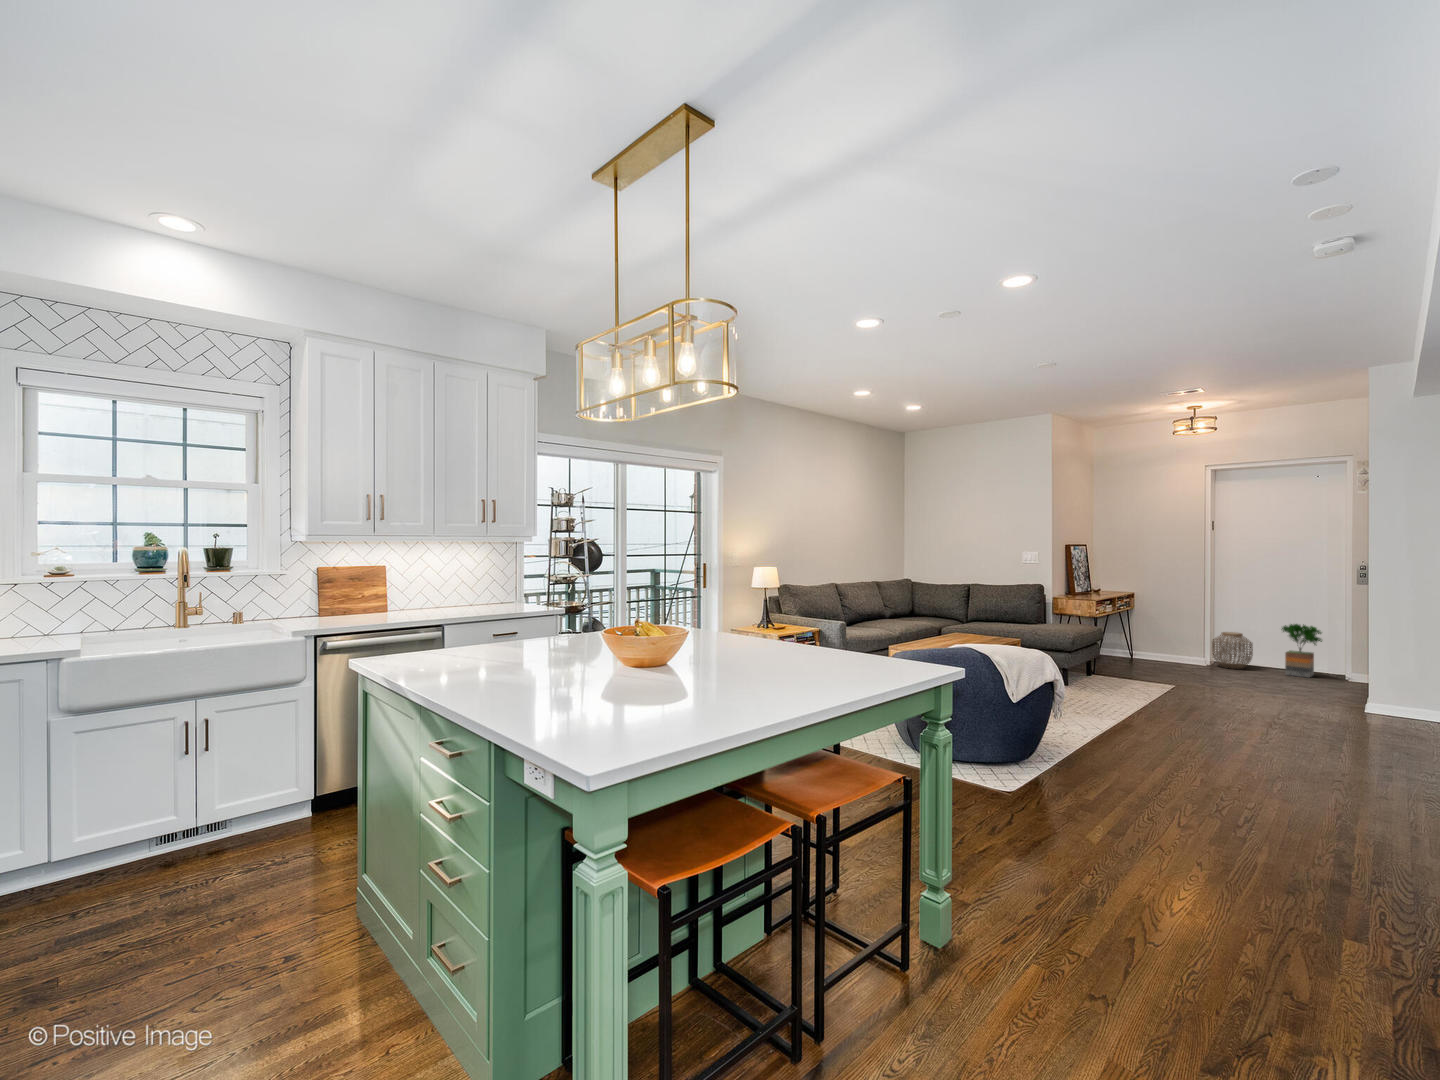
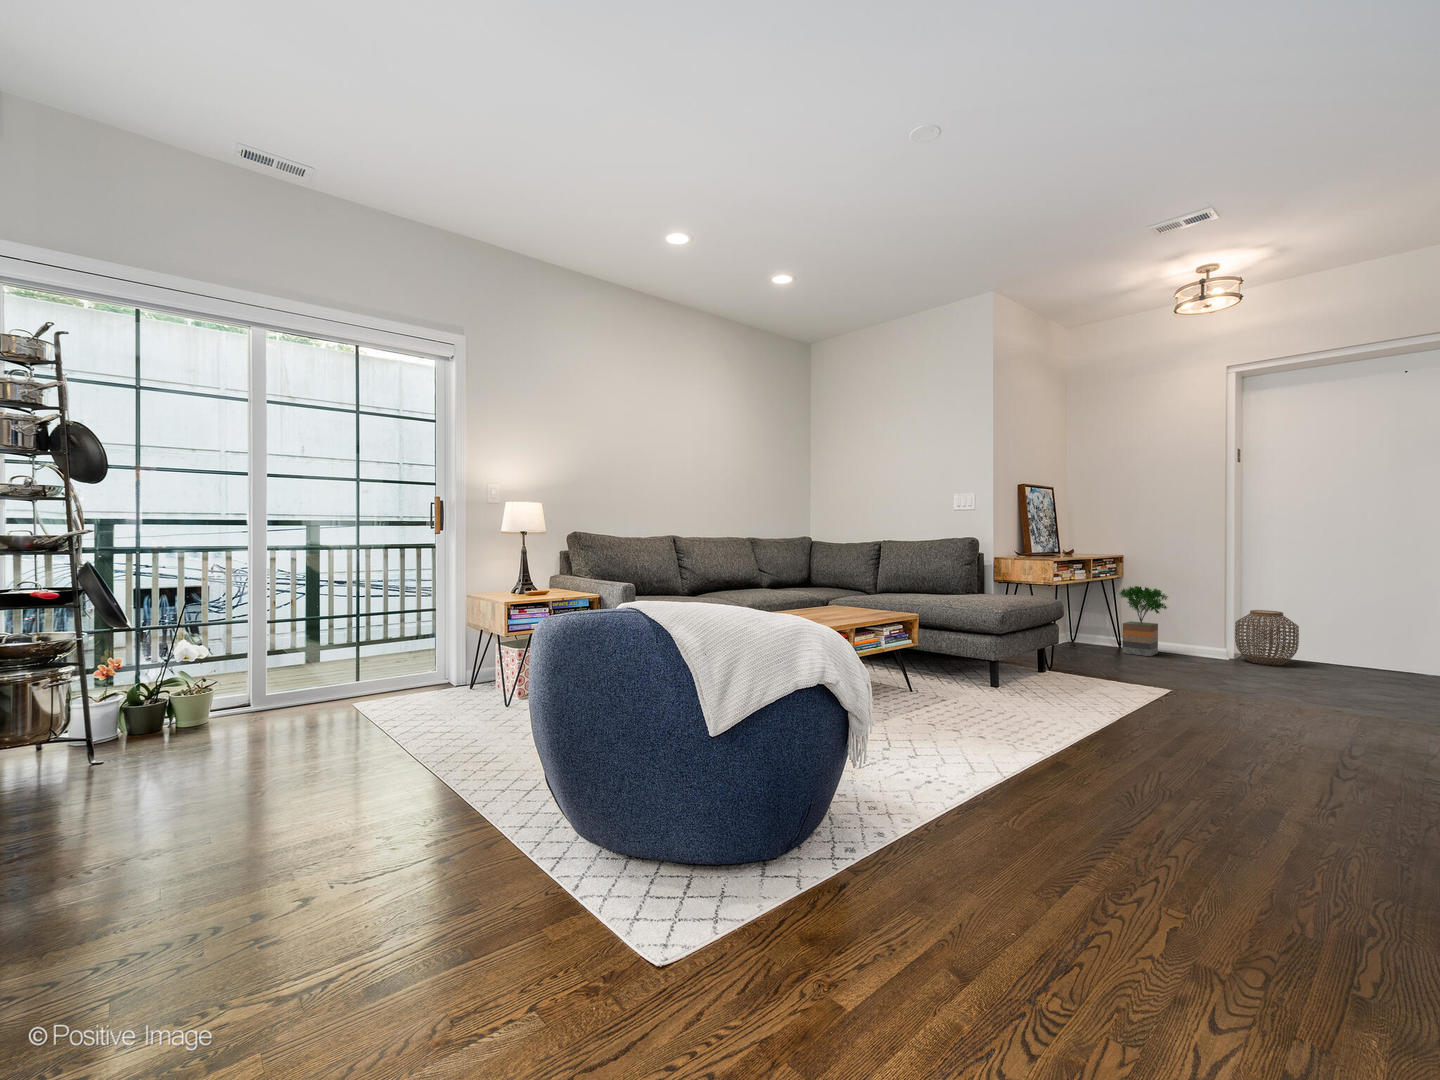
potted tree: present [1281,624,1322,678] -> present [1119,586,1168,656]

